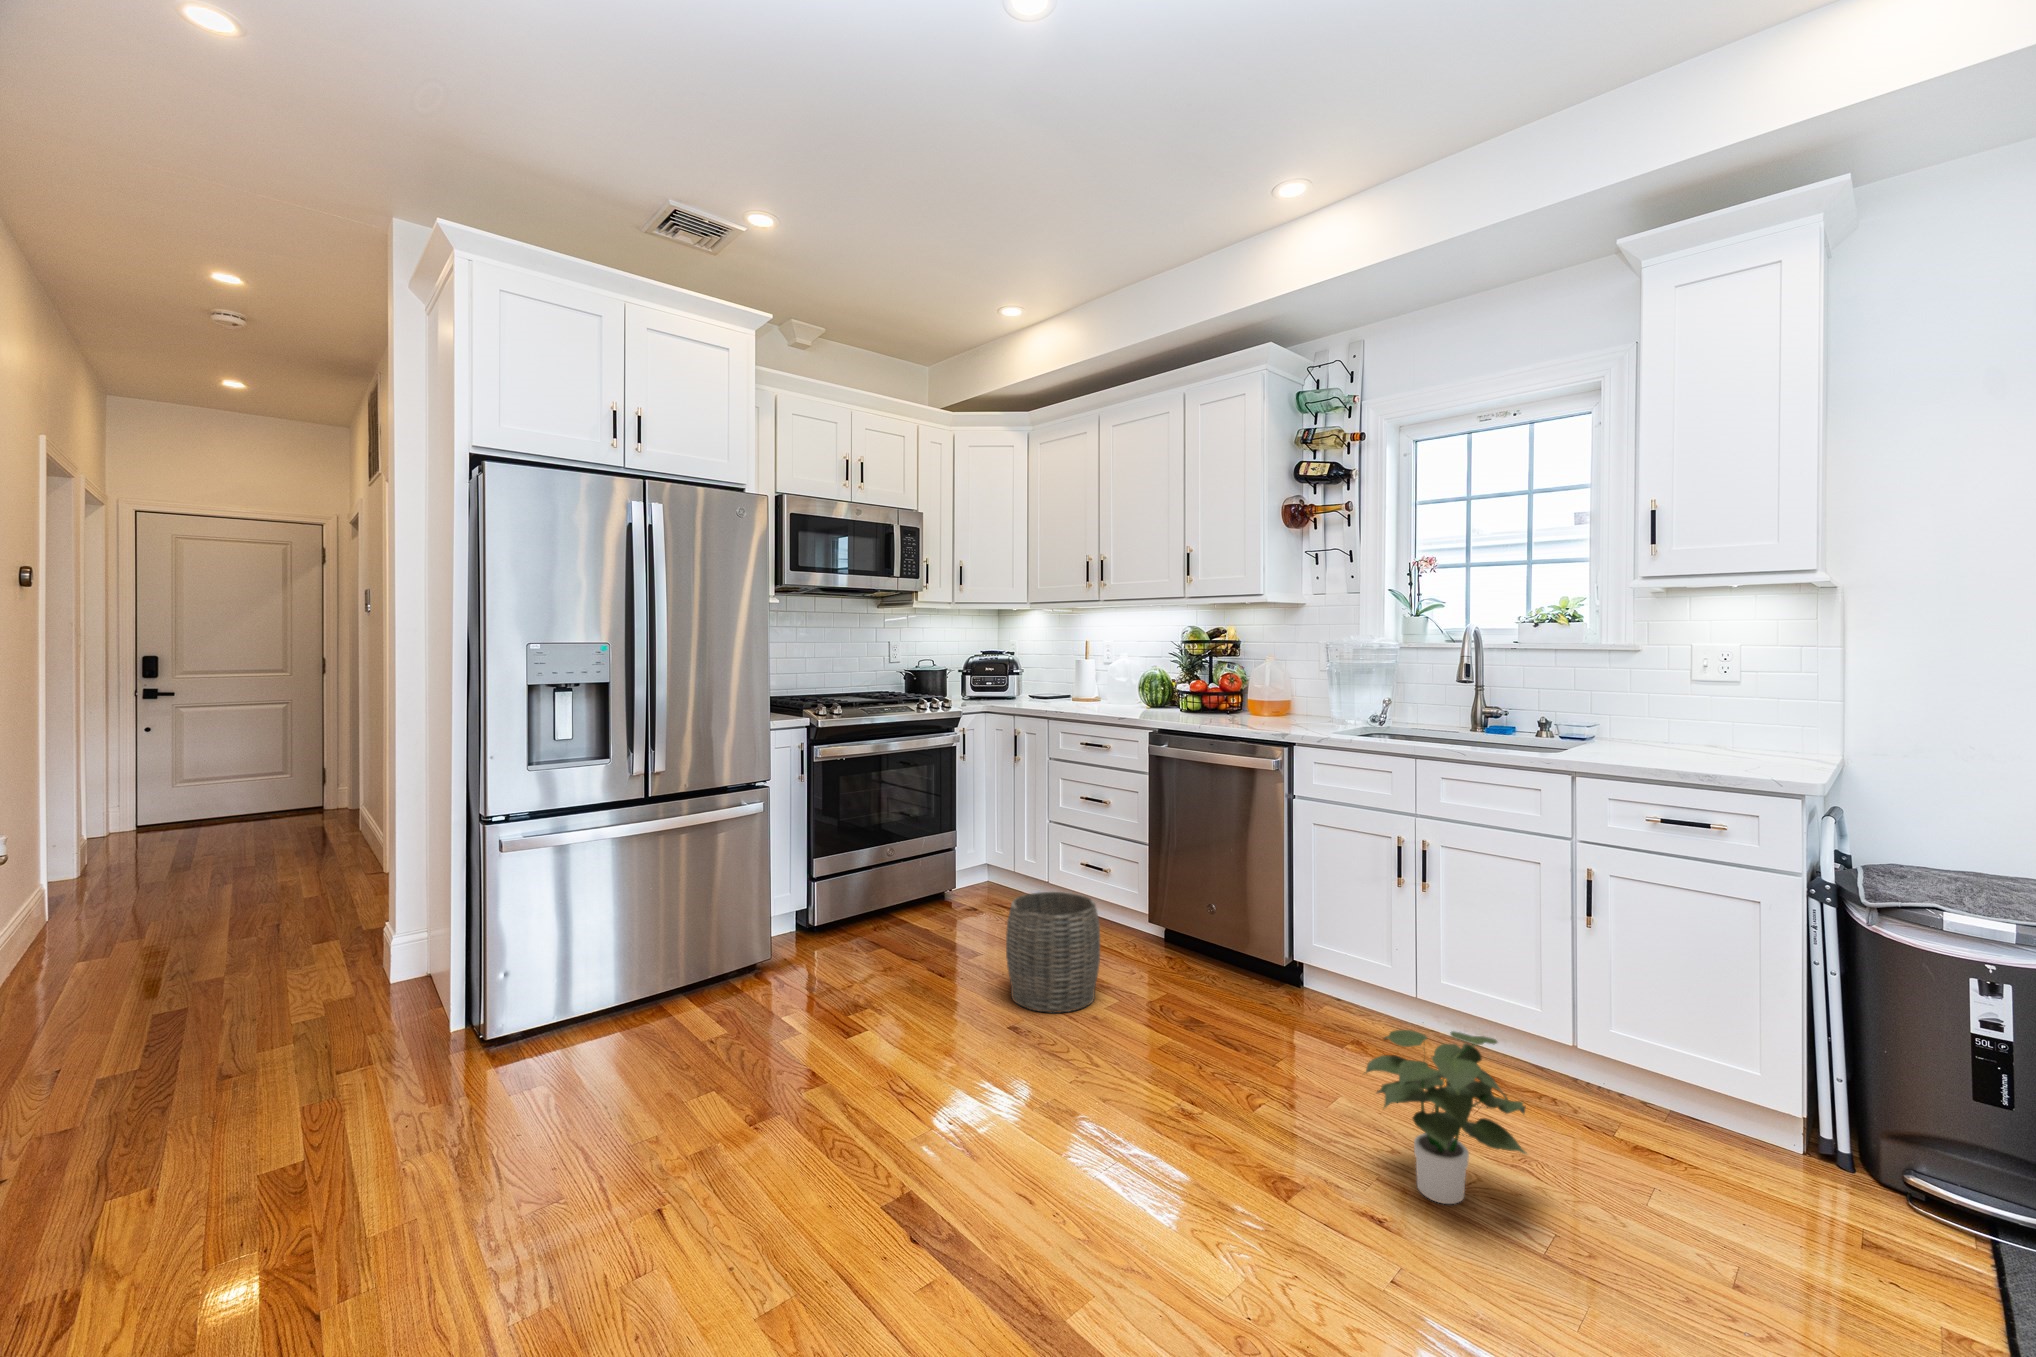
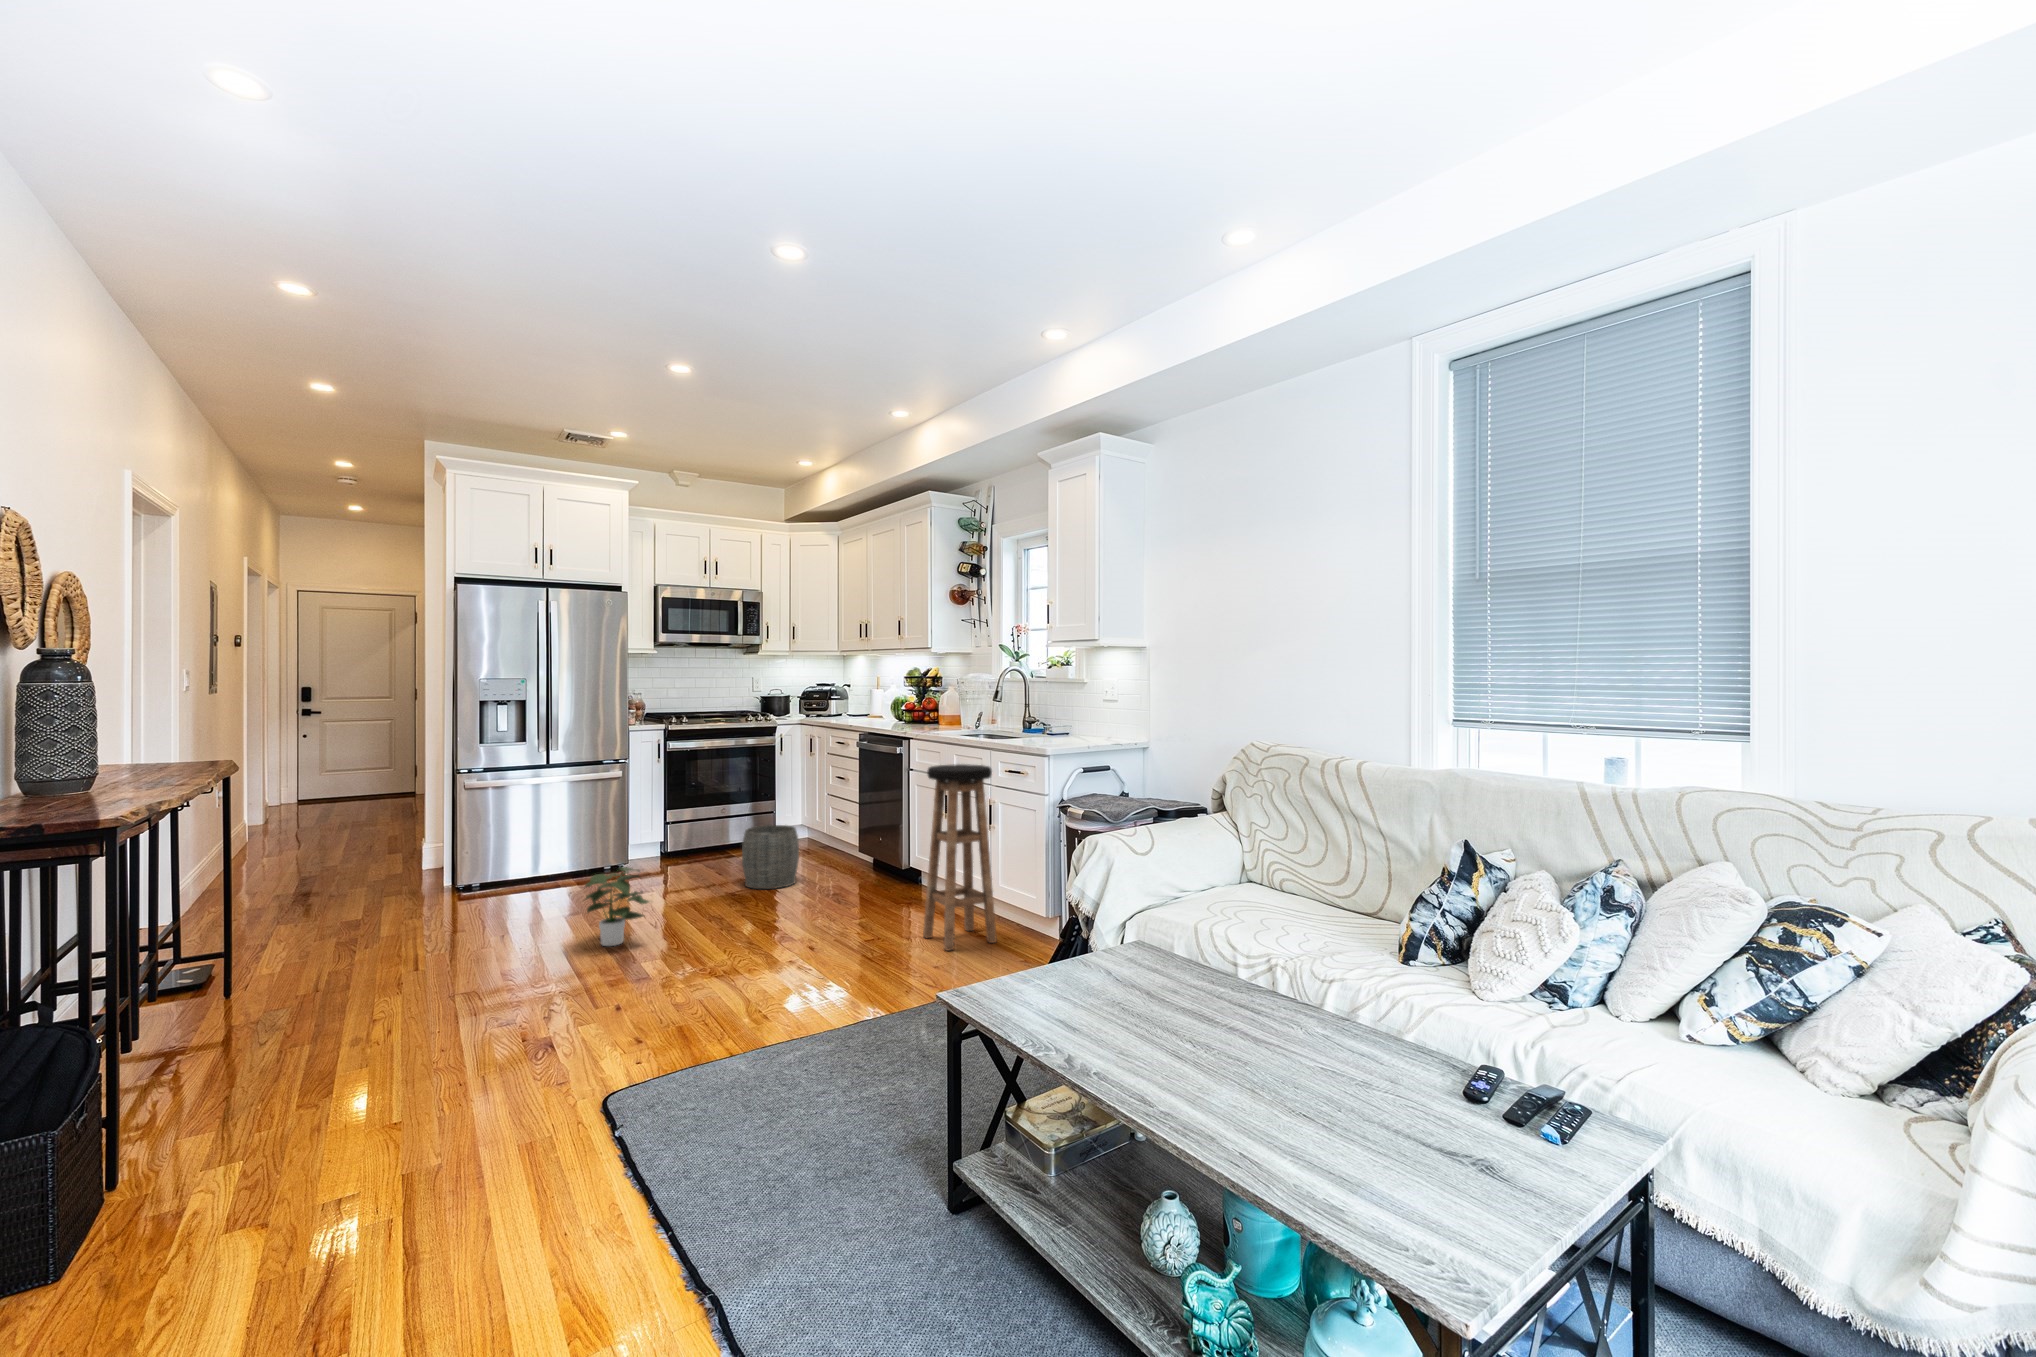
bar stool: none [1530,809,1699,1203] -> present [923,764,997,951]
potted plant: present [1366,1030,1526,1204] -> present [585,867,649,946]

